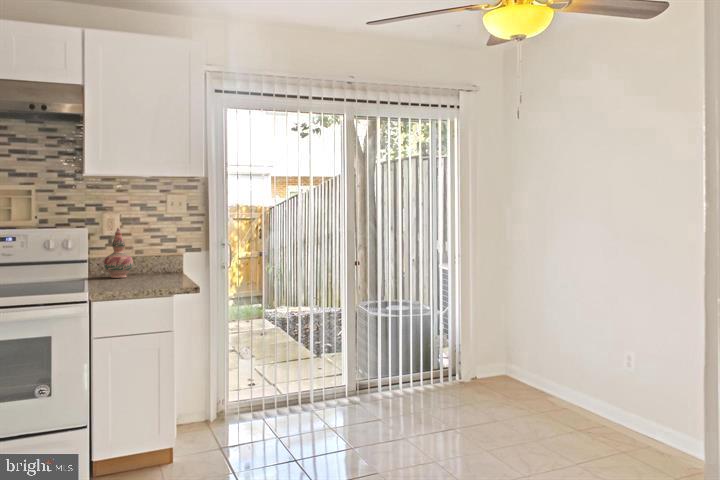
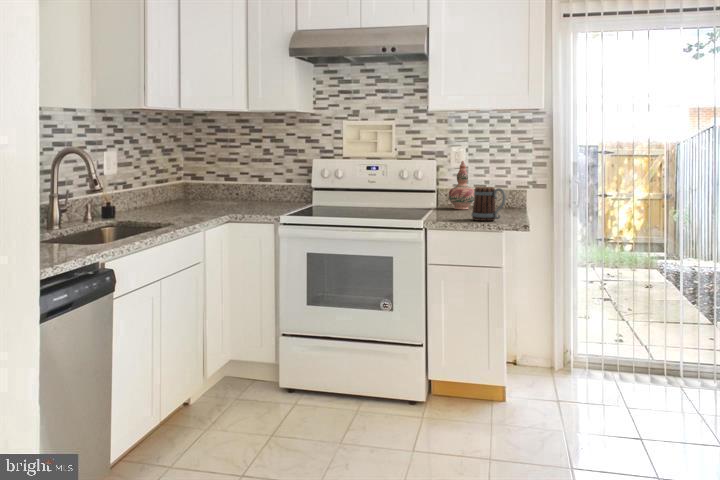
mug: none [139,253,175,287] -> present [472,187,506,221]

